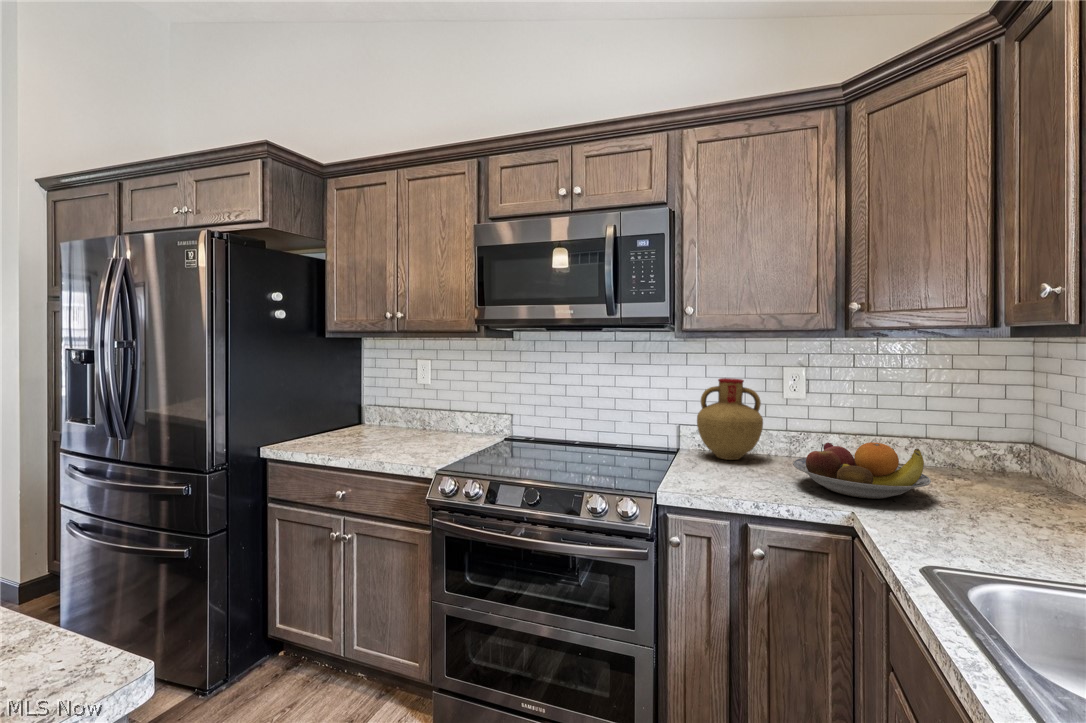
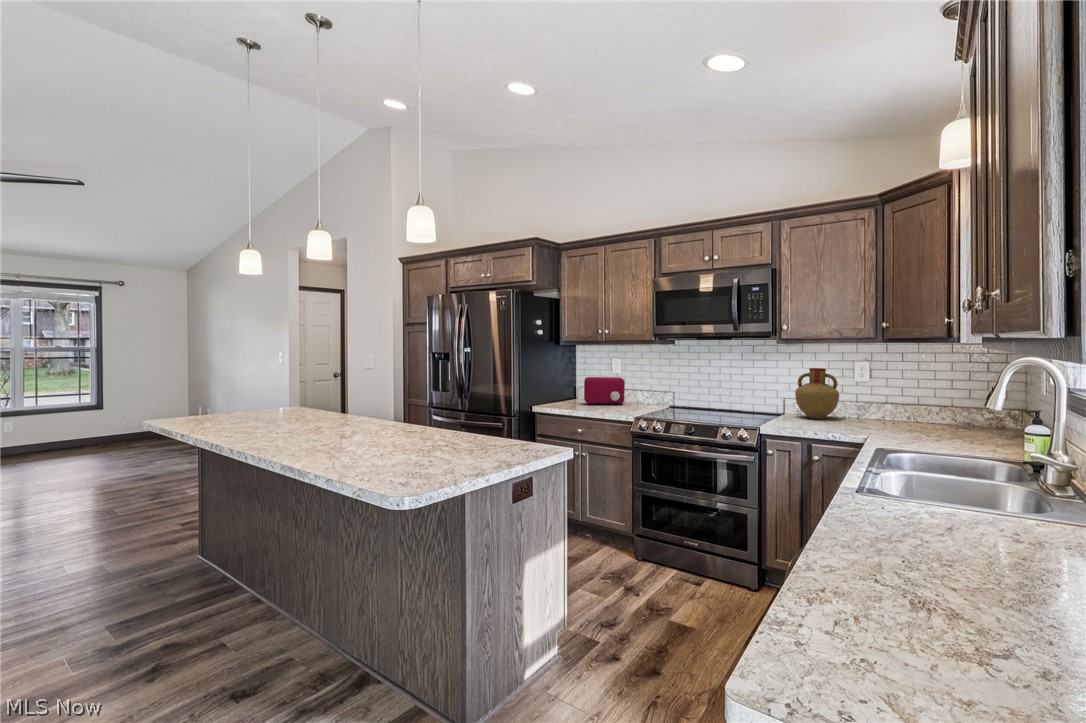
toaster: none [367,391,434,437] -> present [584,377,625,405]
fruit bowl: present [793,442,931,499] -> none [845,402,926,433]

